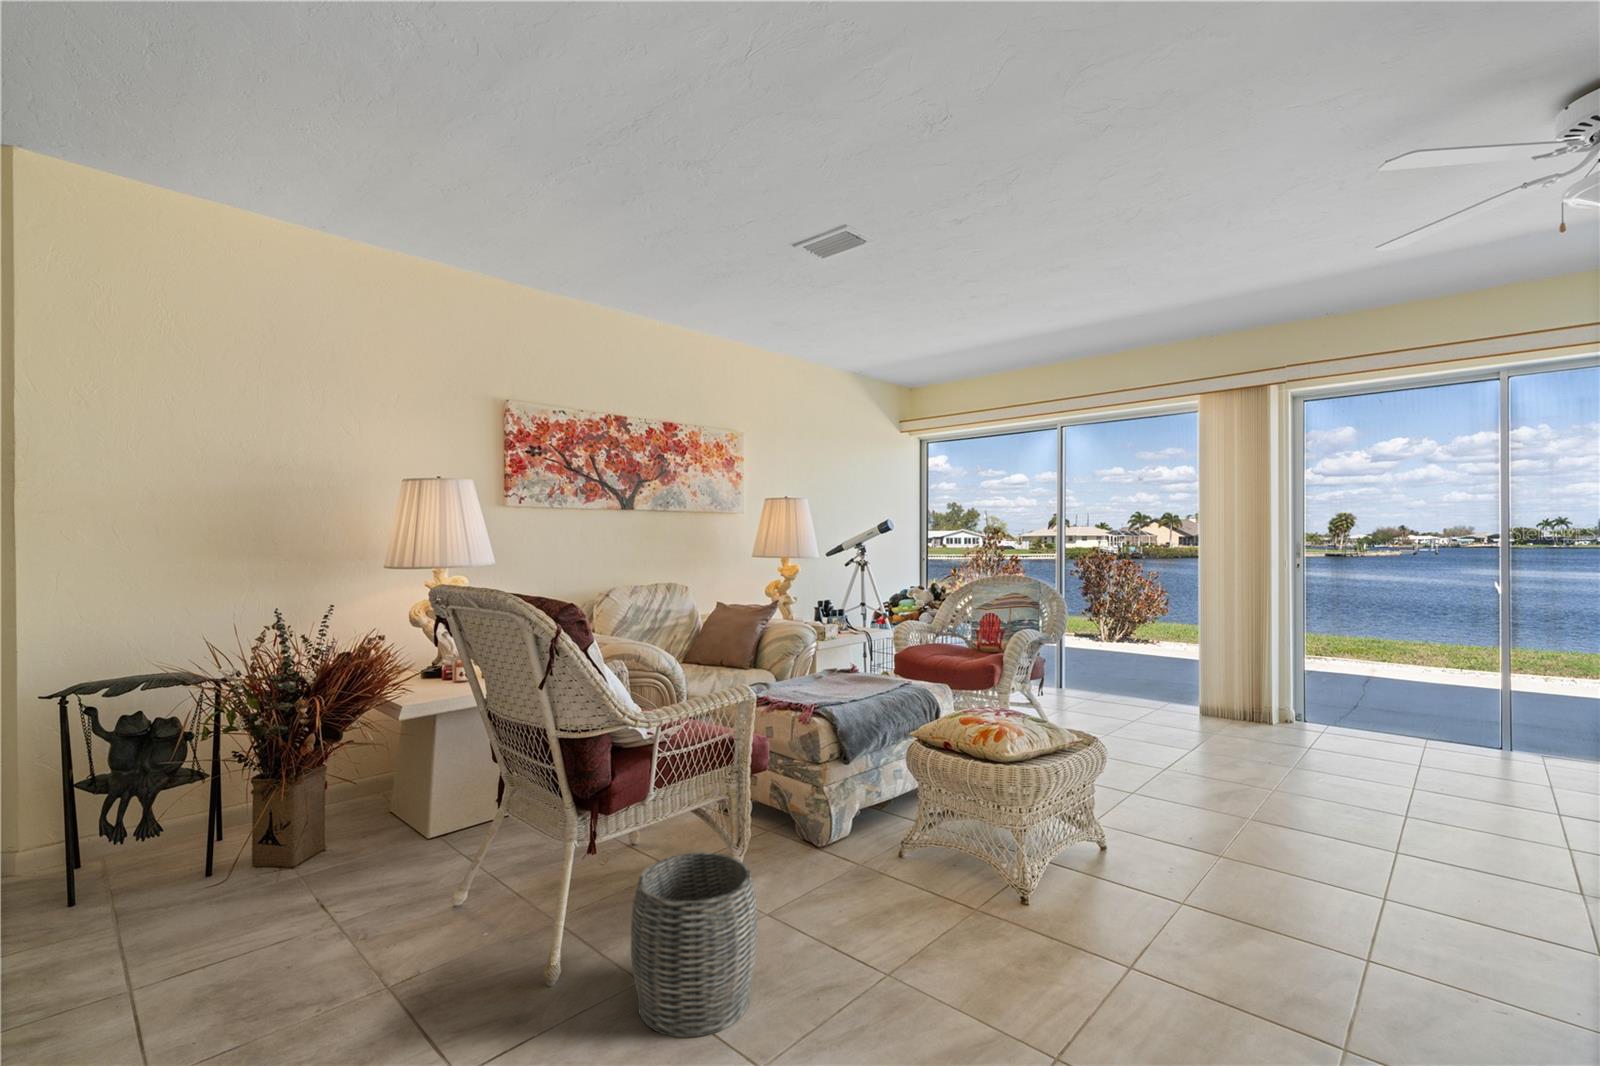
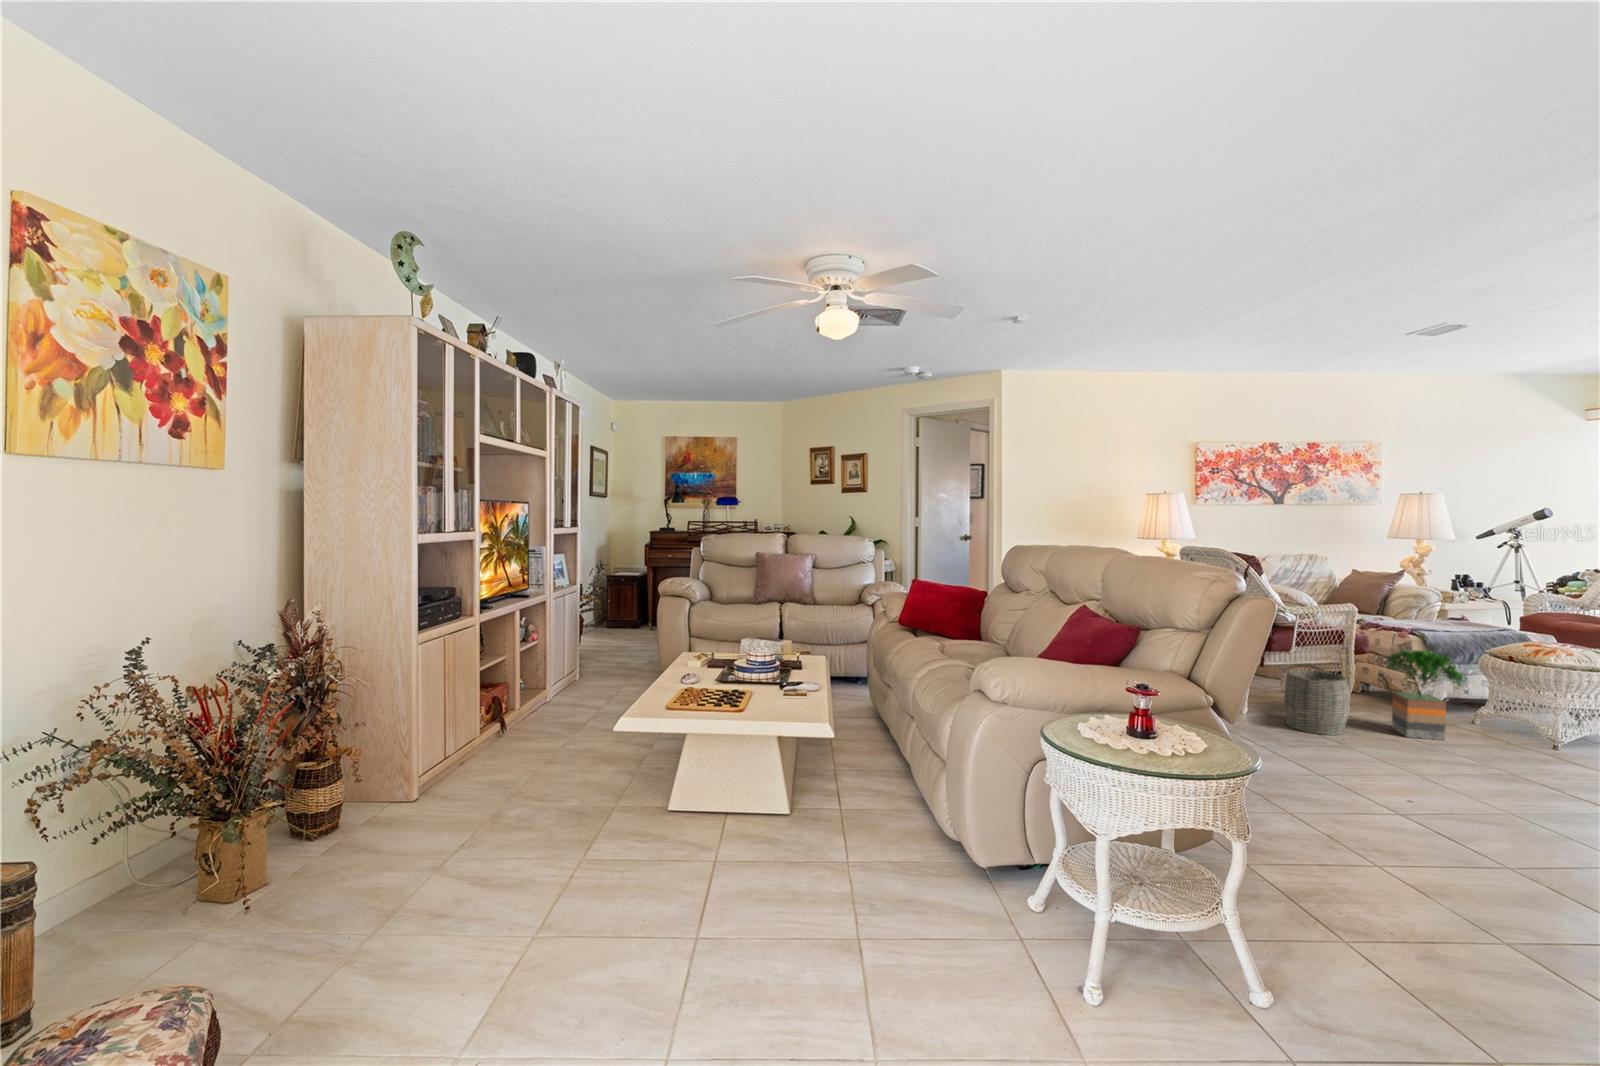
potted tree: none [802,764,933,965] -> present [1387,650,1465,740]

